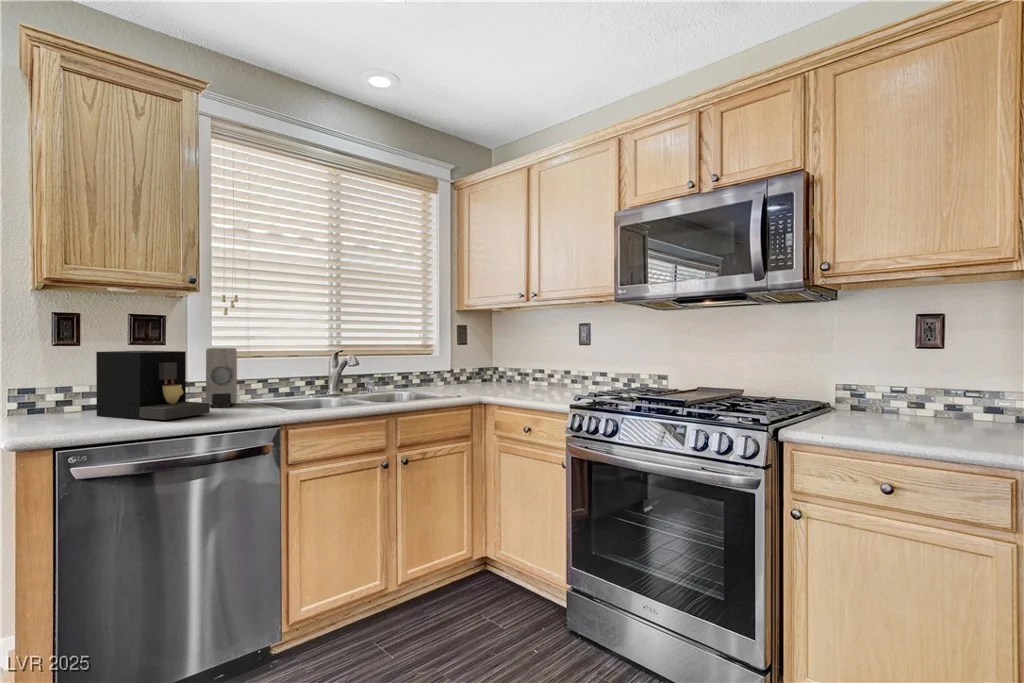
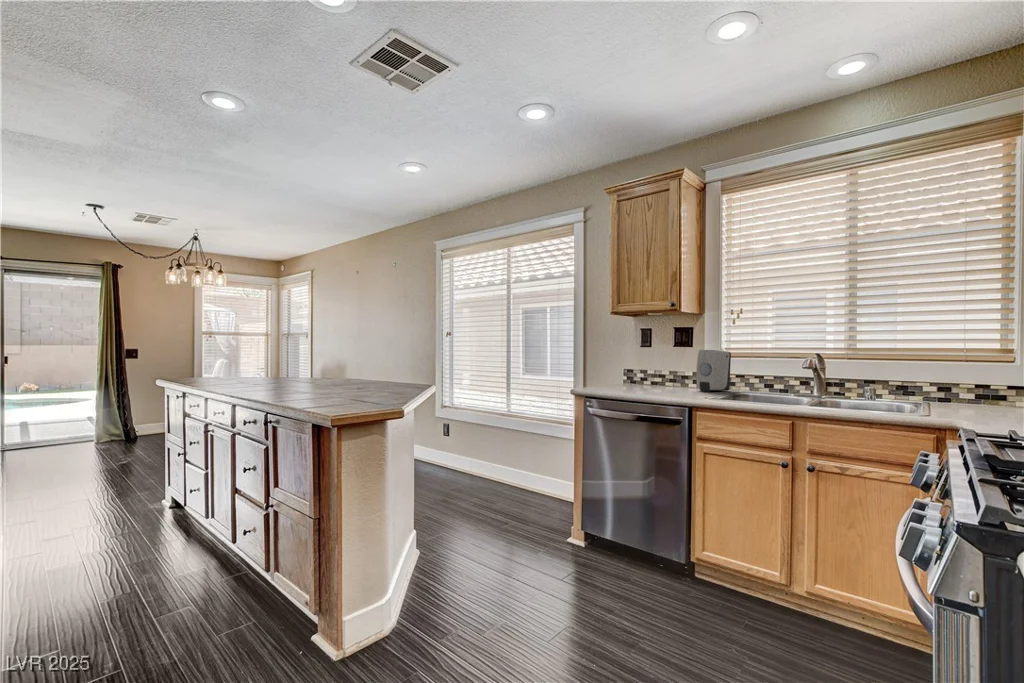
coffee maker: present [96,351,210,420] -> none [639,351,671,392]

